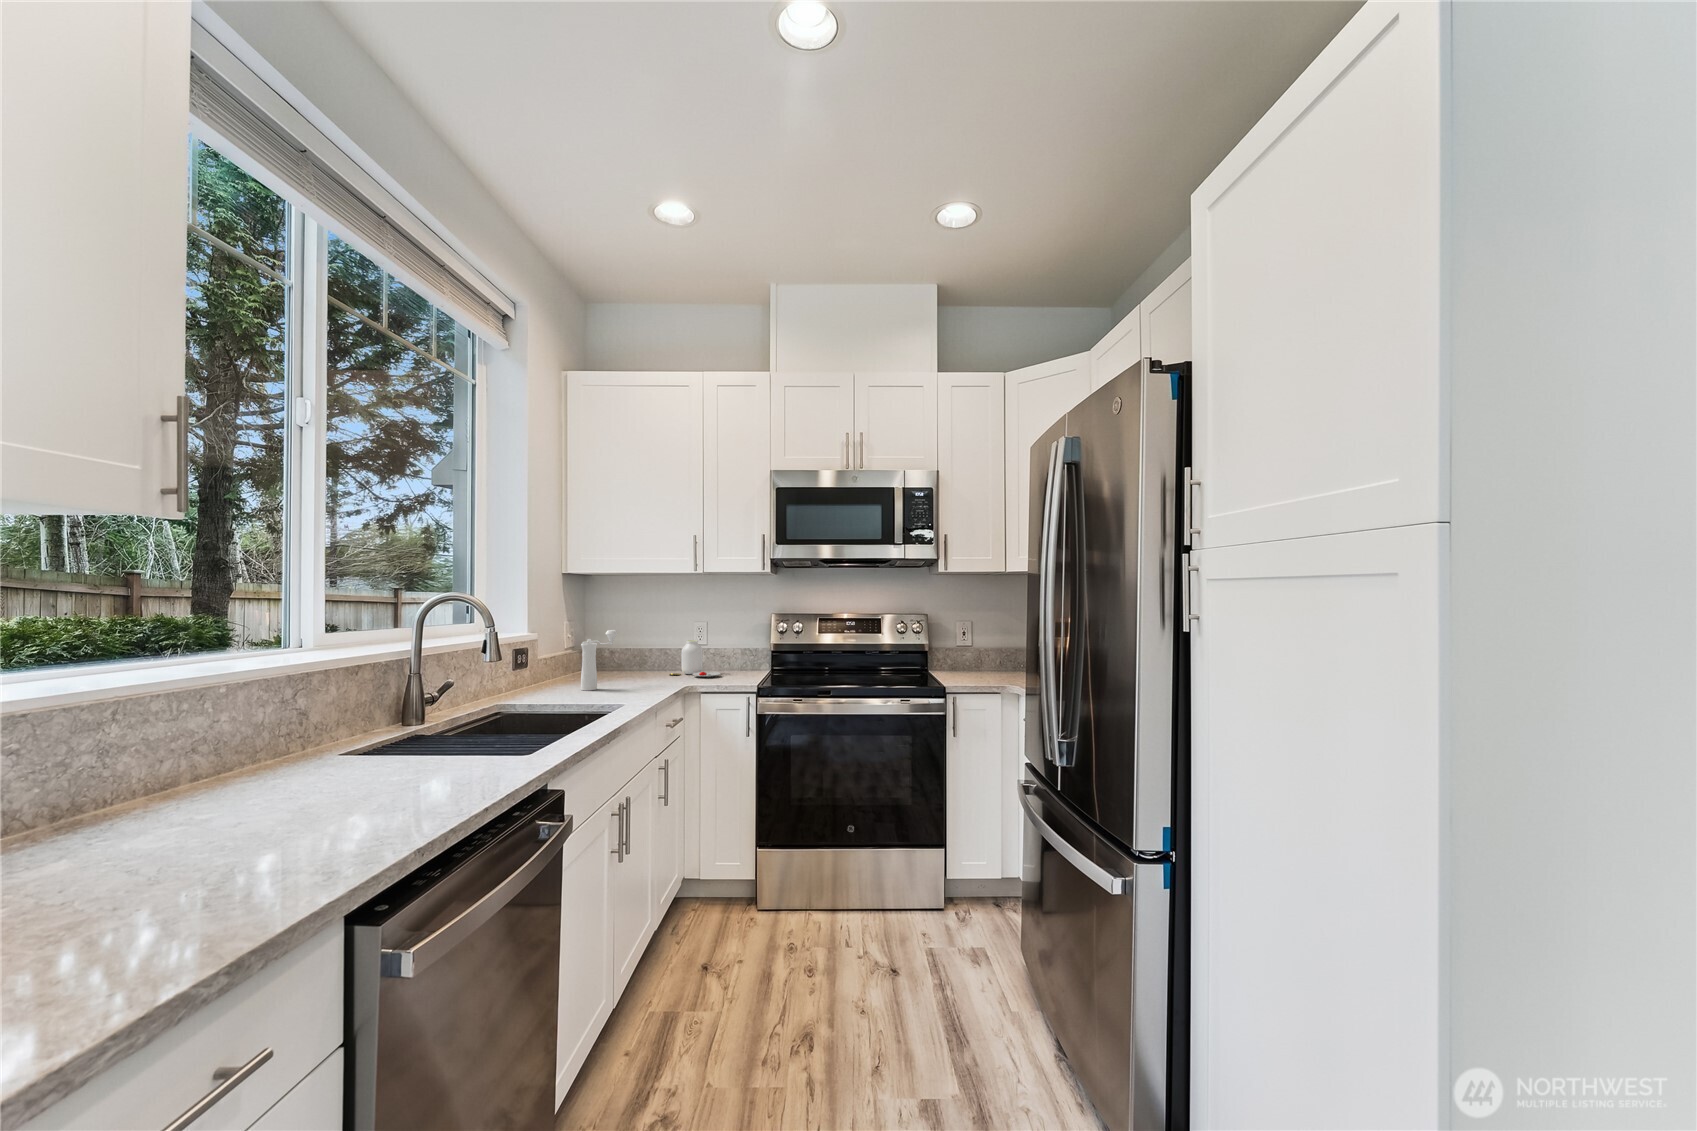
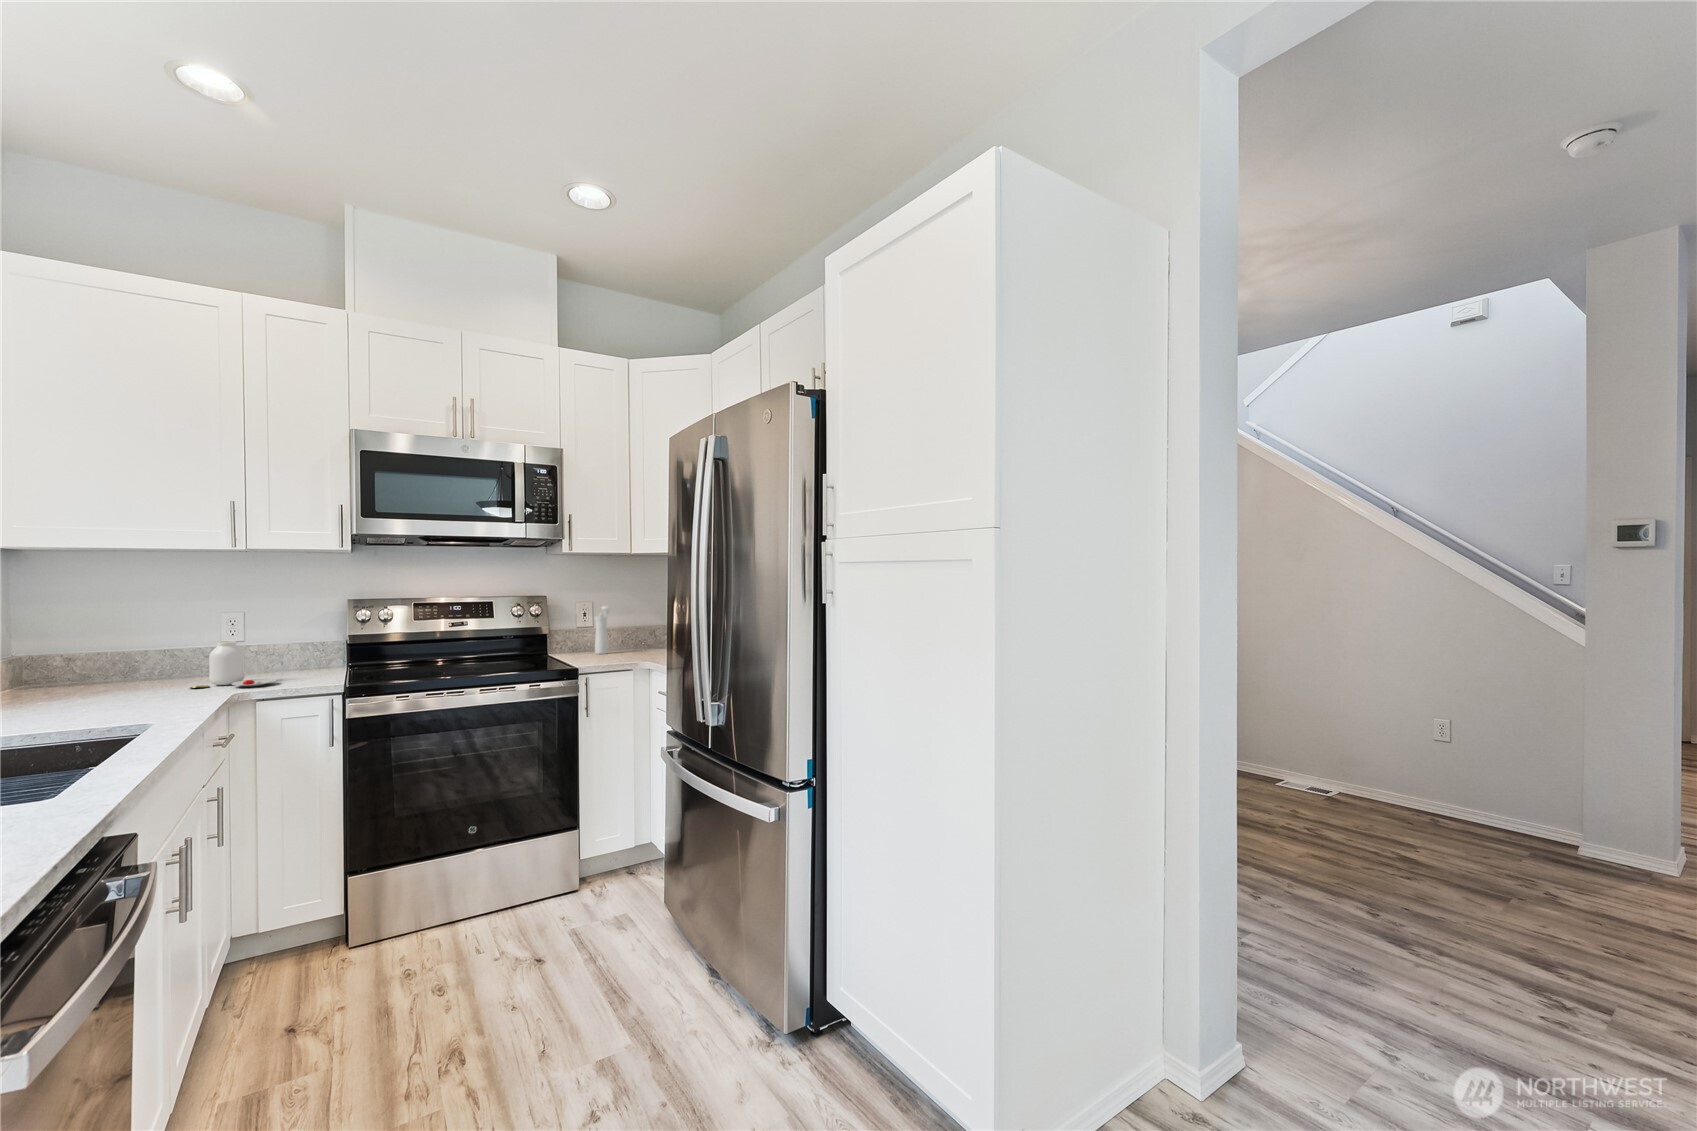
pepper mill: present [581,630,617,691] -> present [595,605,611,654]

